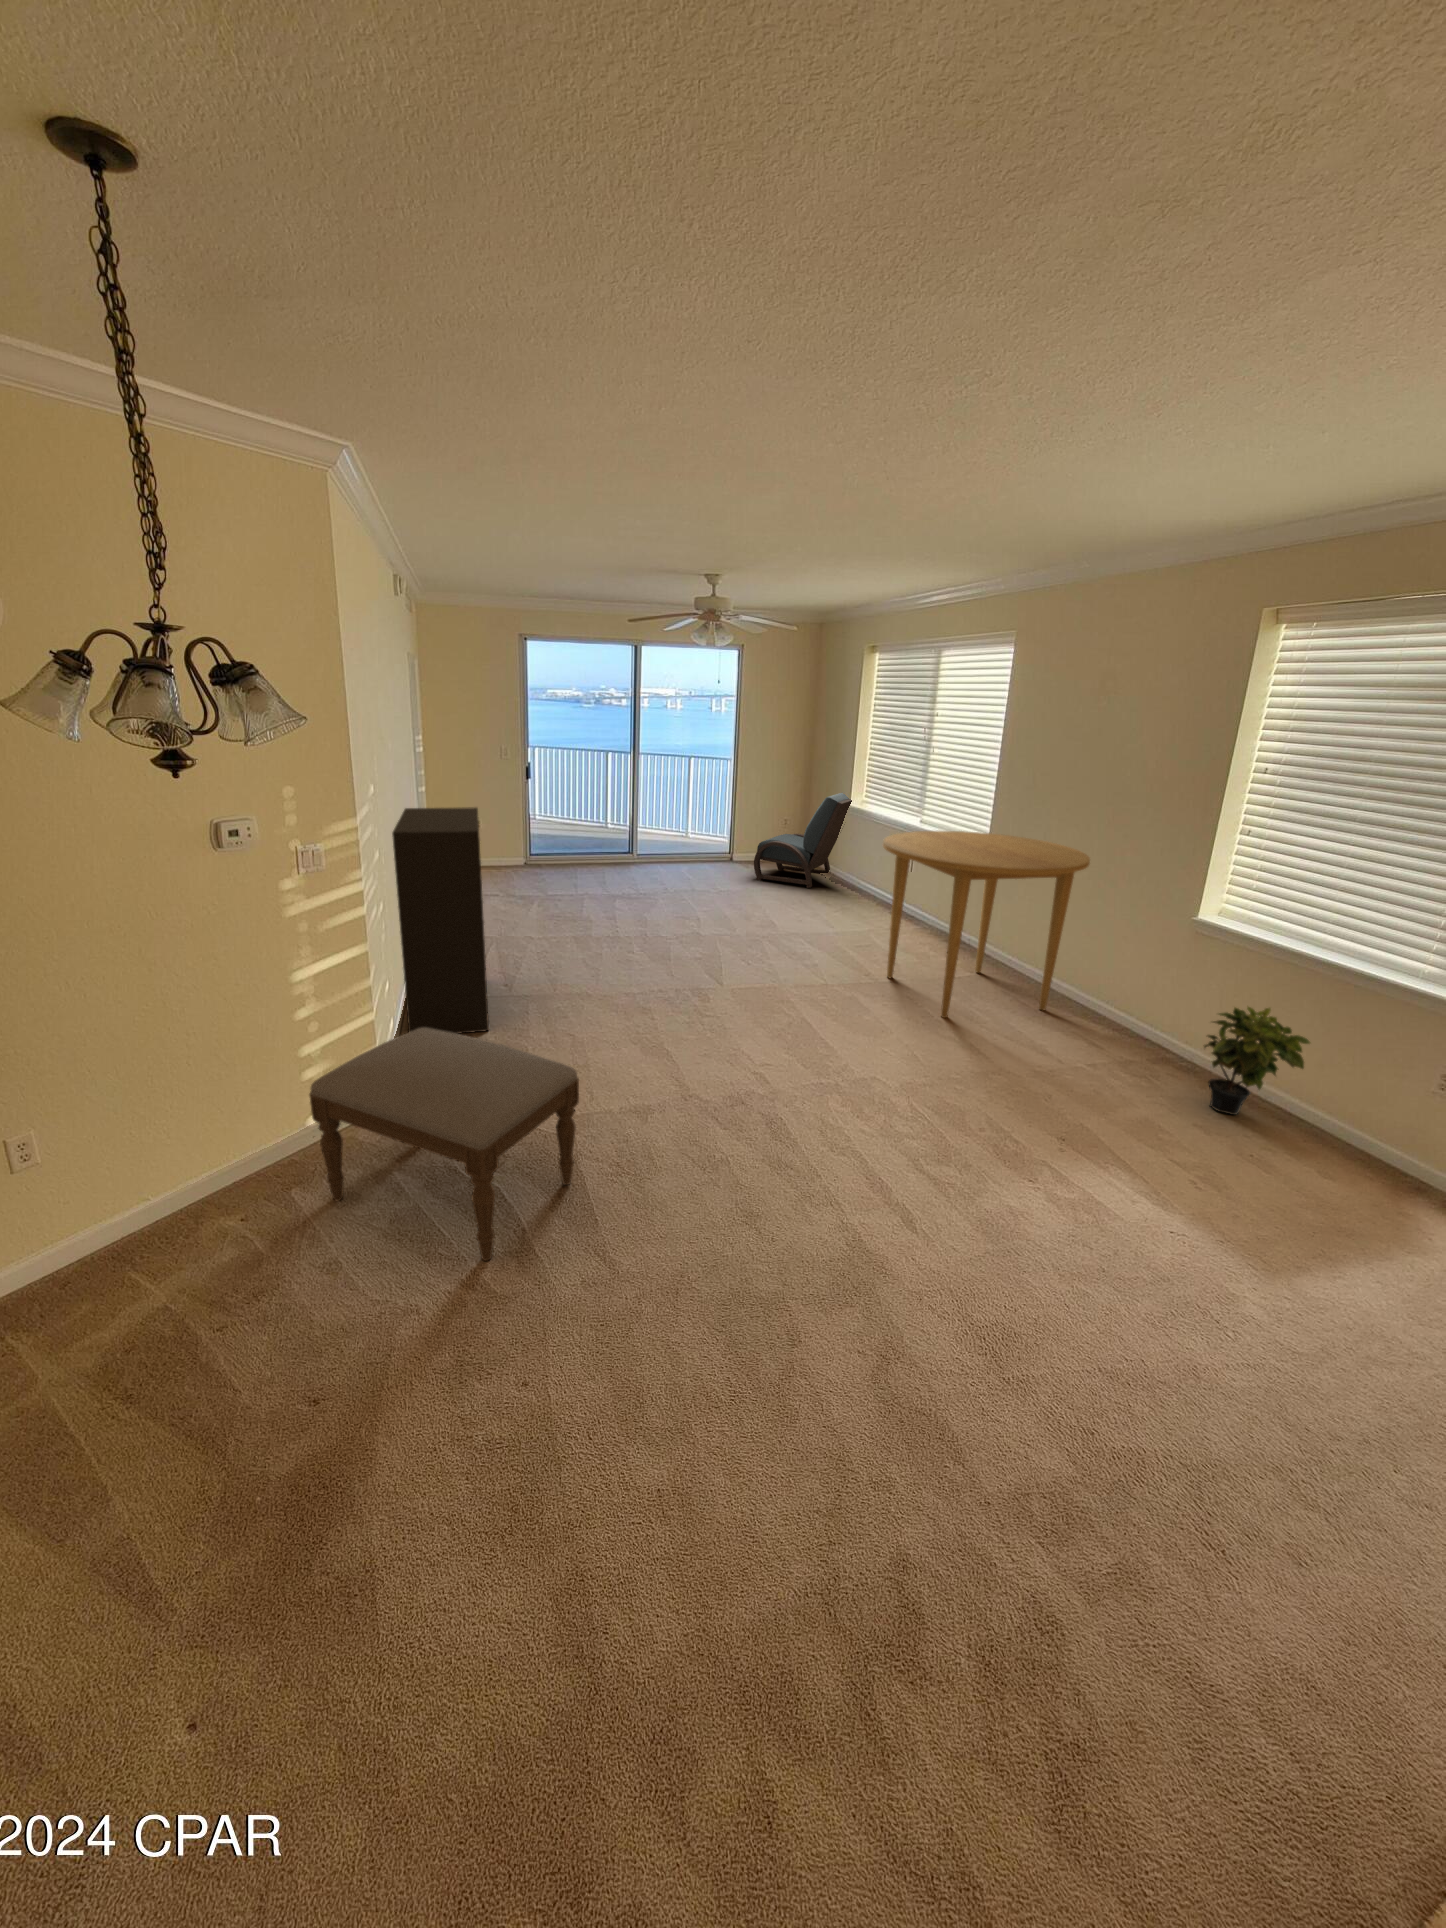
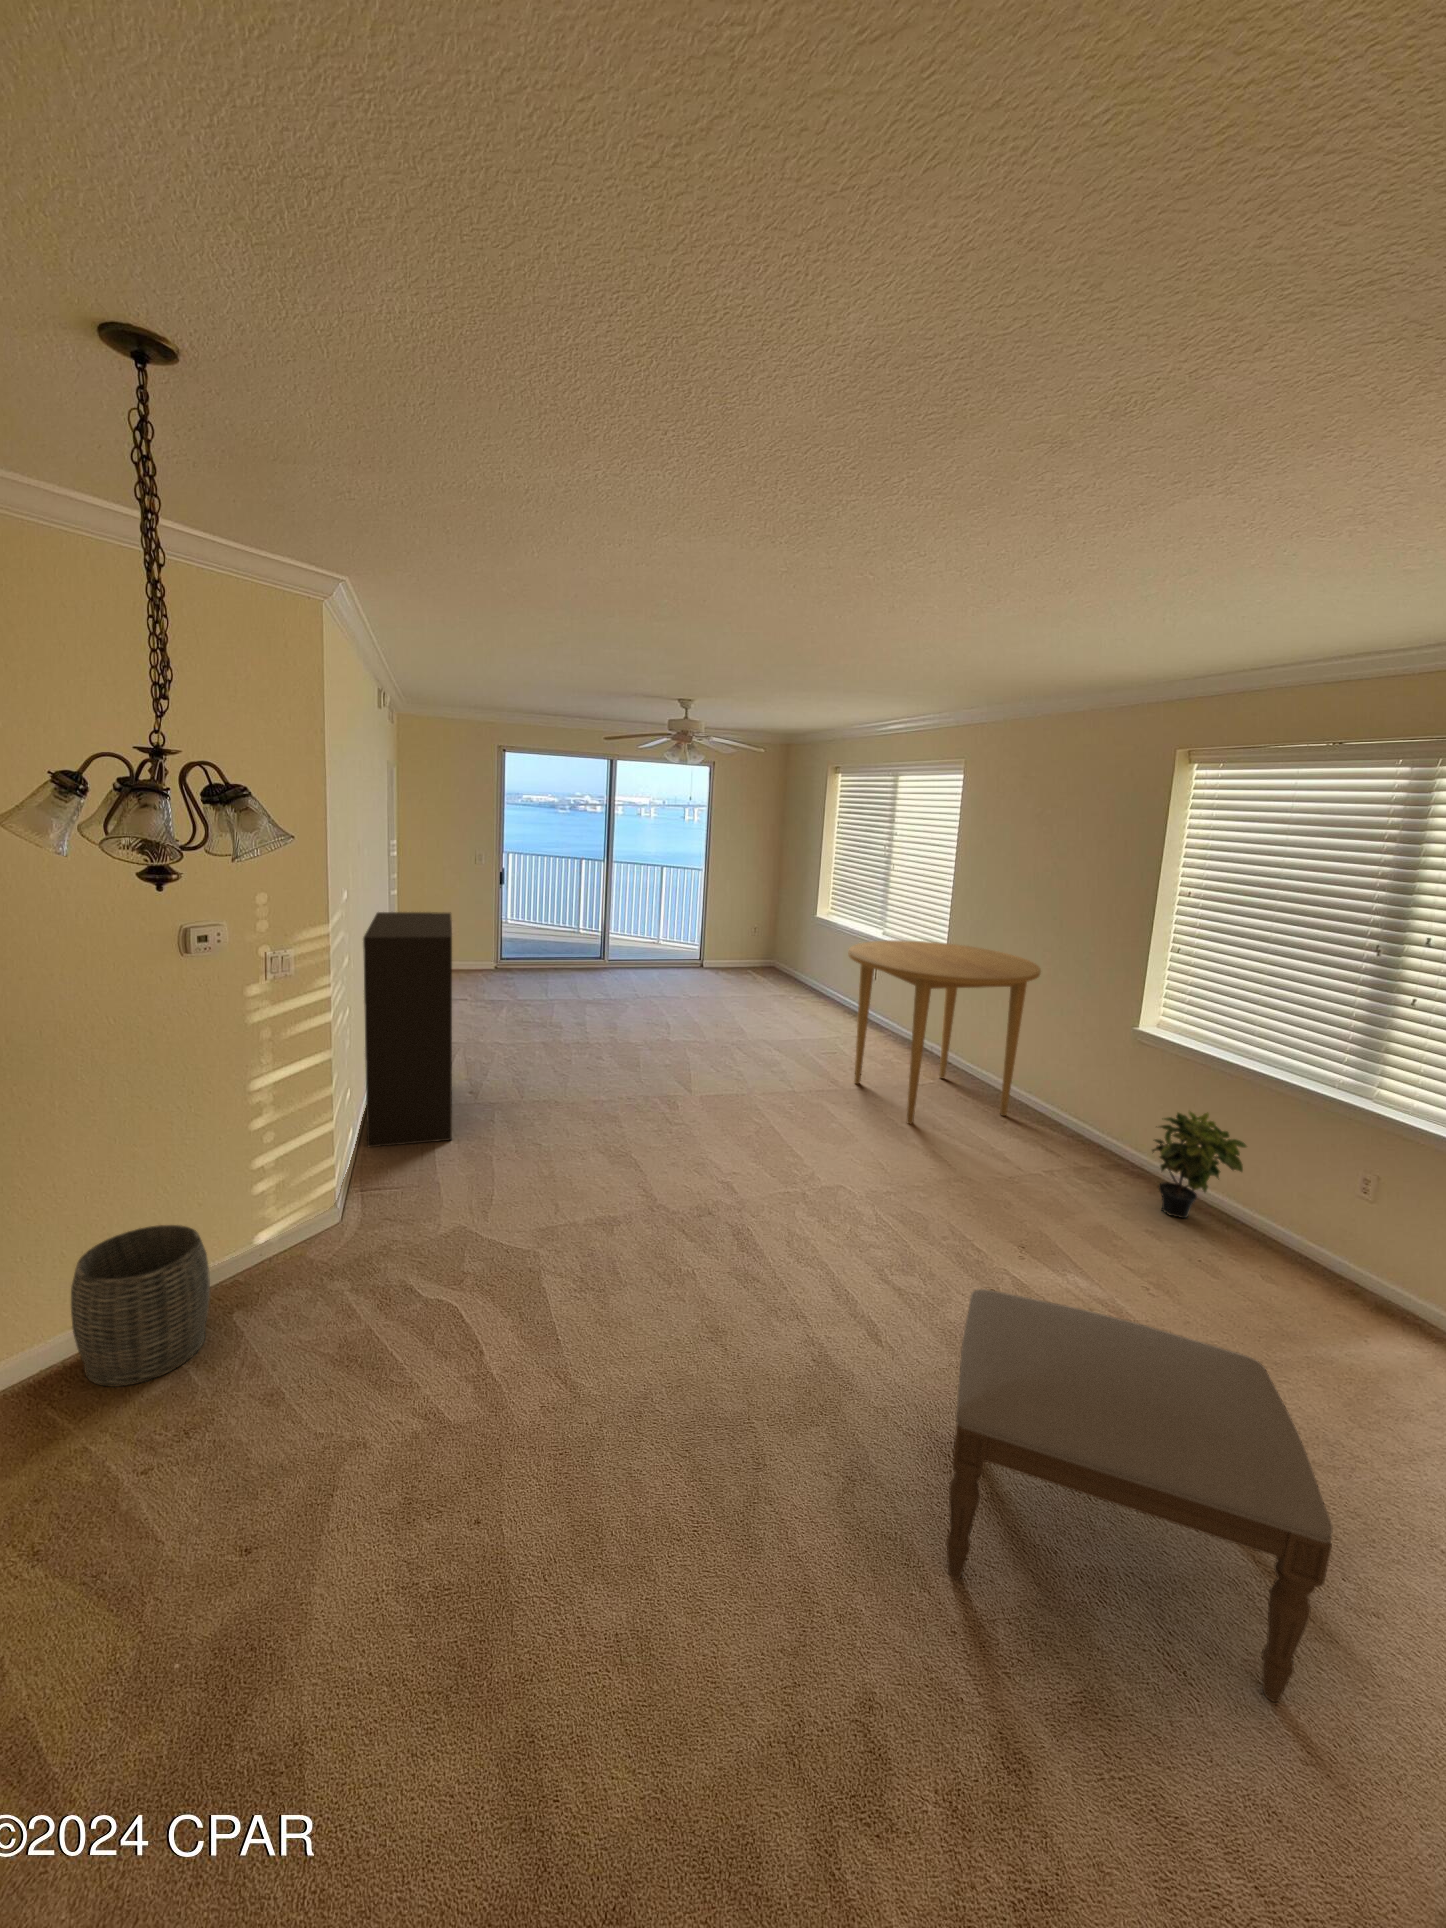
lounge chair: present [754,793,852,888] -> none [725,901,825,993]
ottoman: present [309,1028,579,1261] -> present [946,1289,1333,1702]
woven basket: none [143,1108,270,1252] -> present [71,1225,210,1387]

